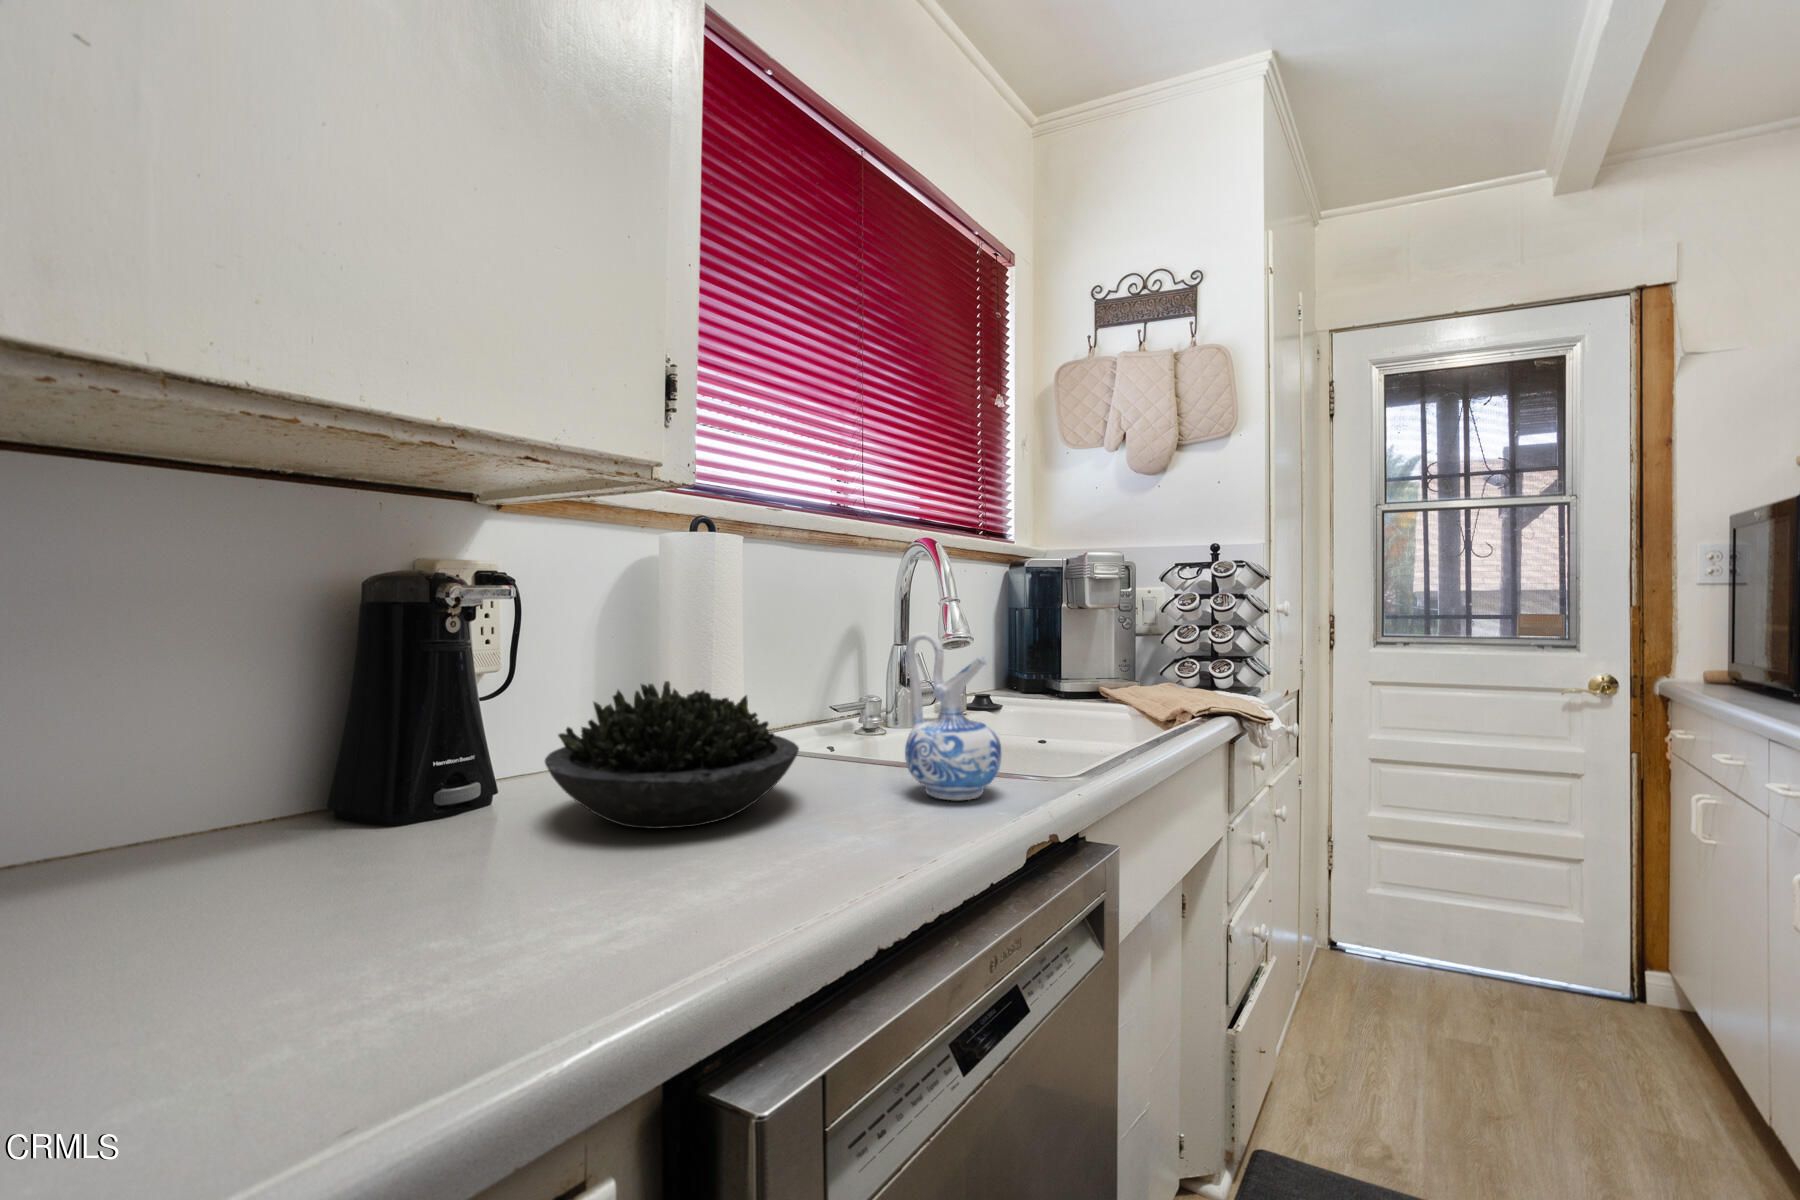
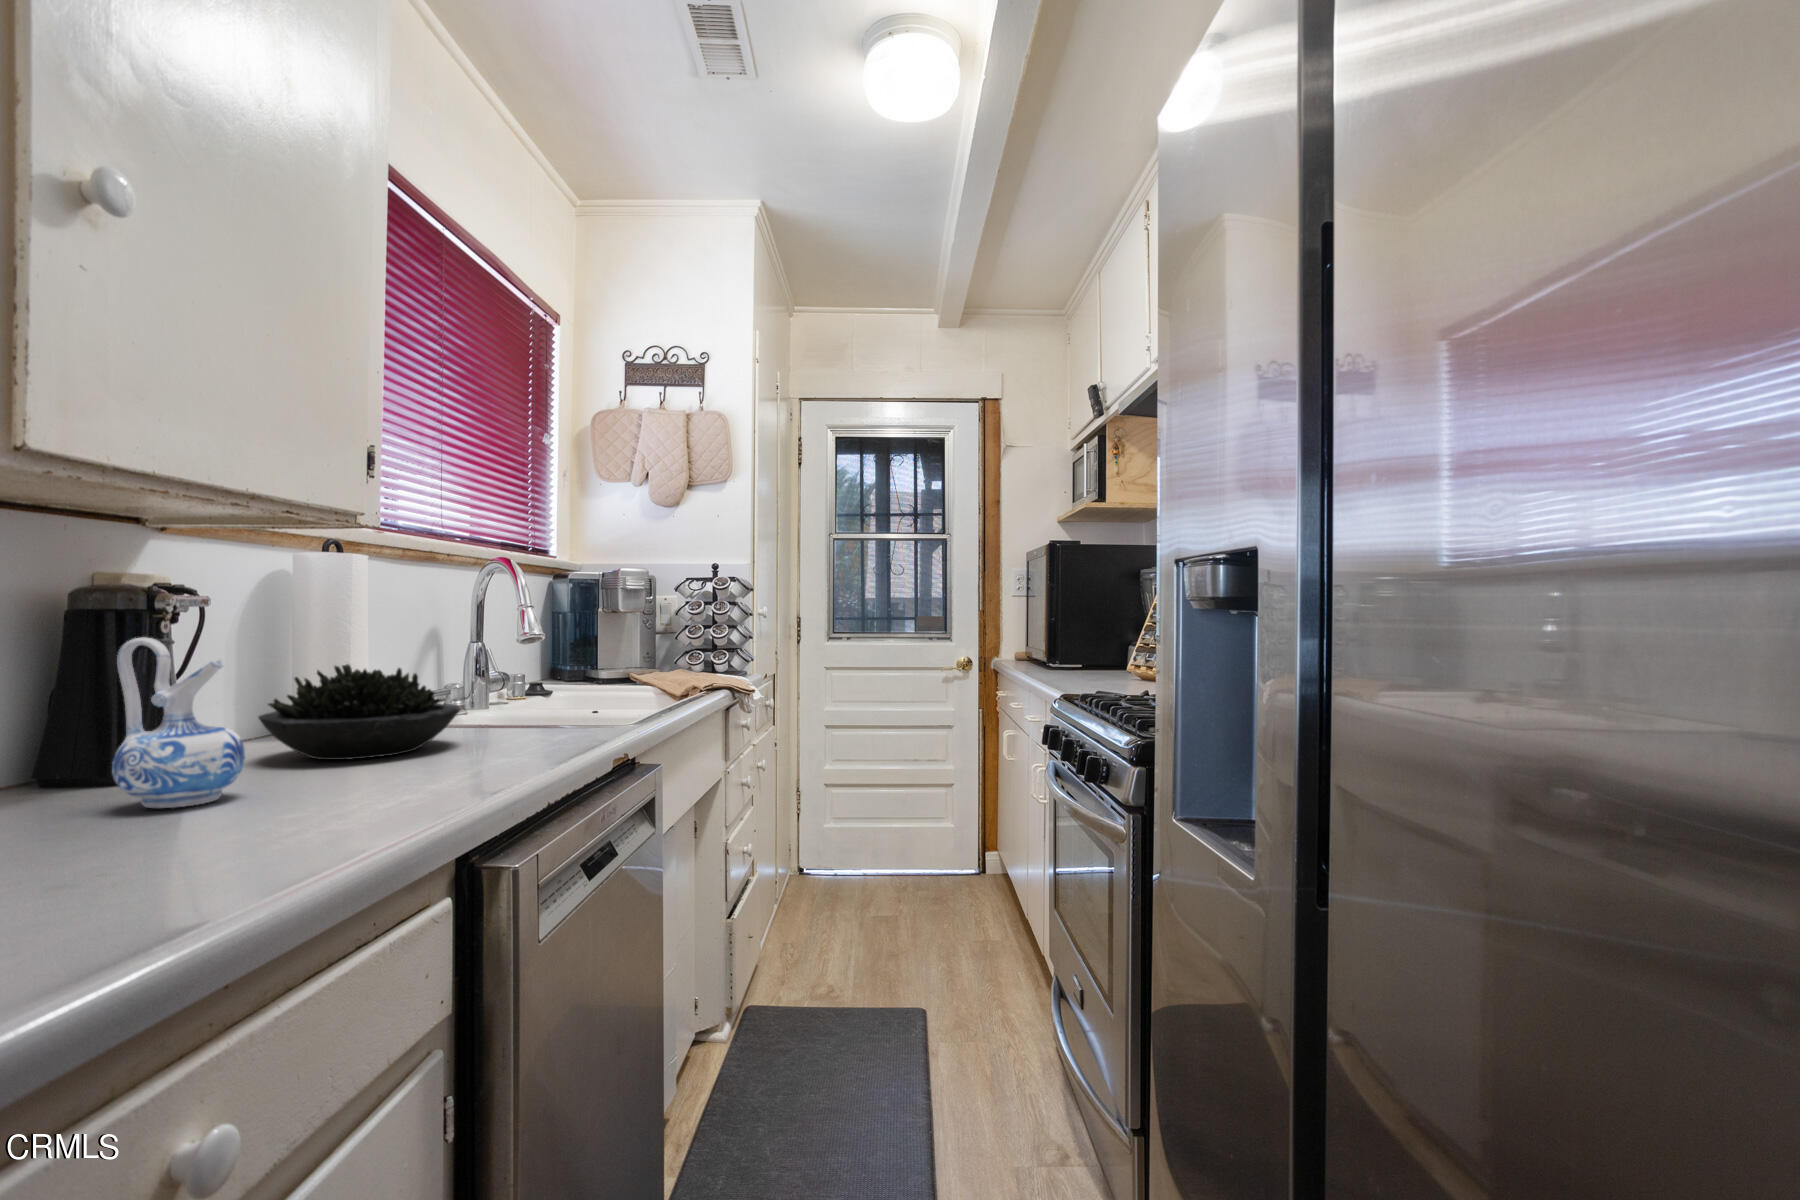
ceramic pitcher: present [905,632,1001,800] -> present [112,638,245,808]

